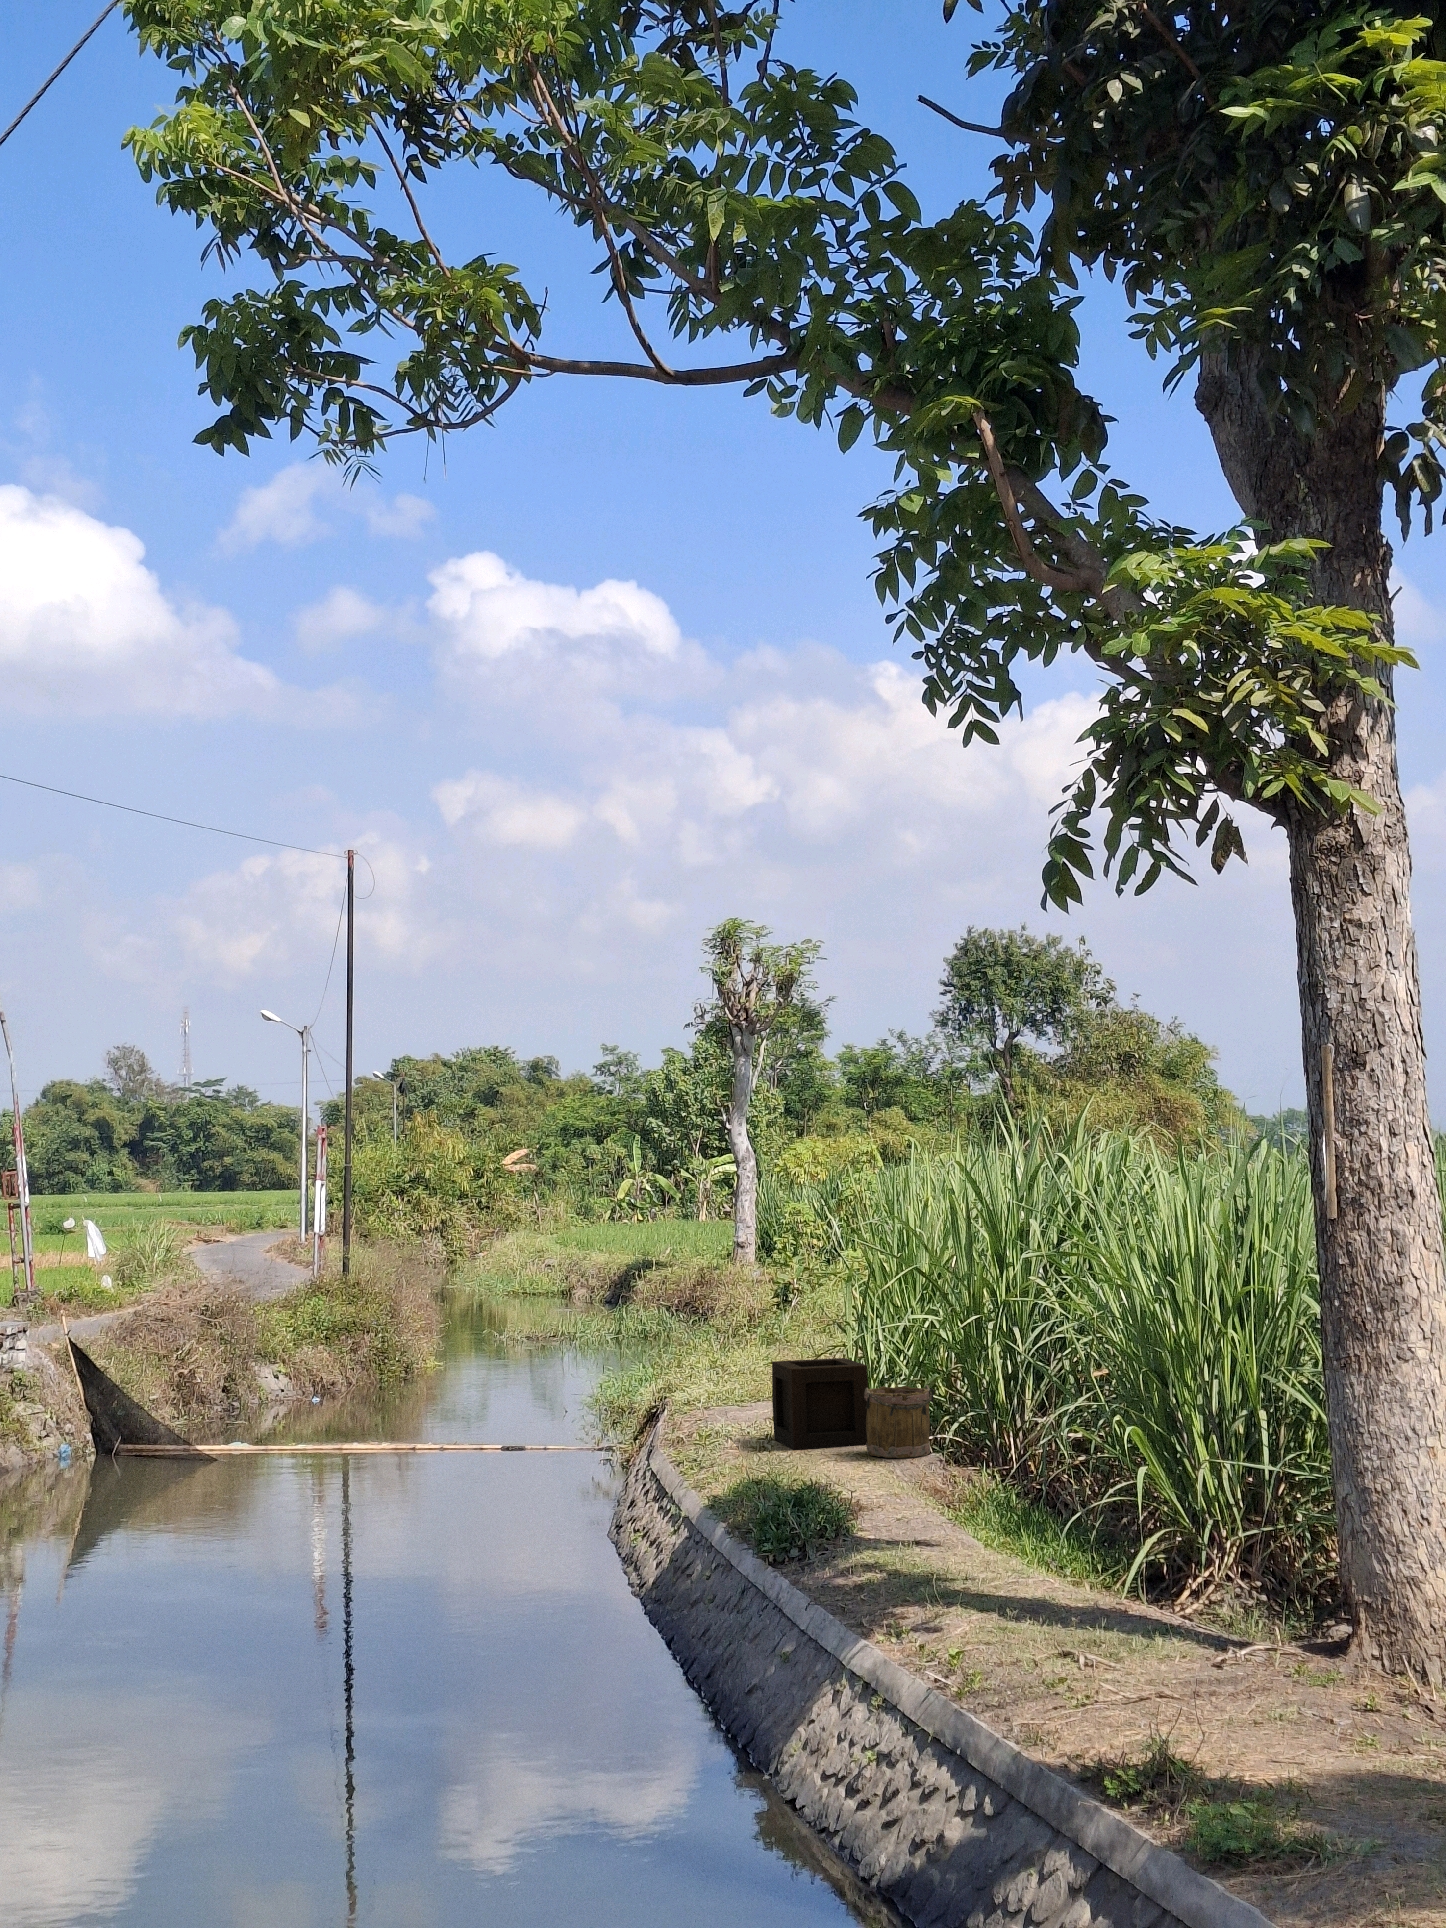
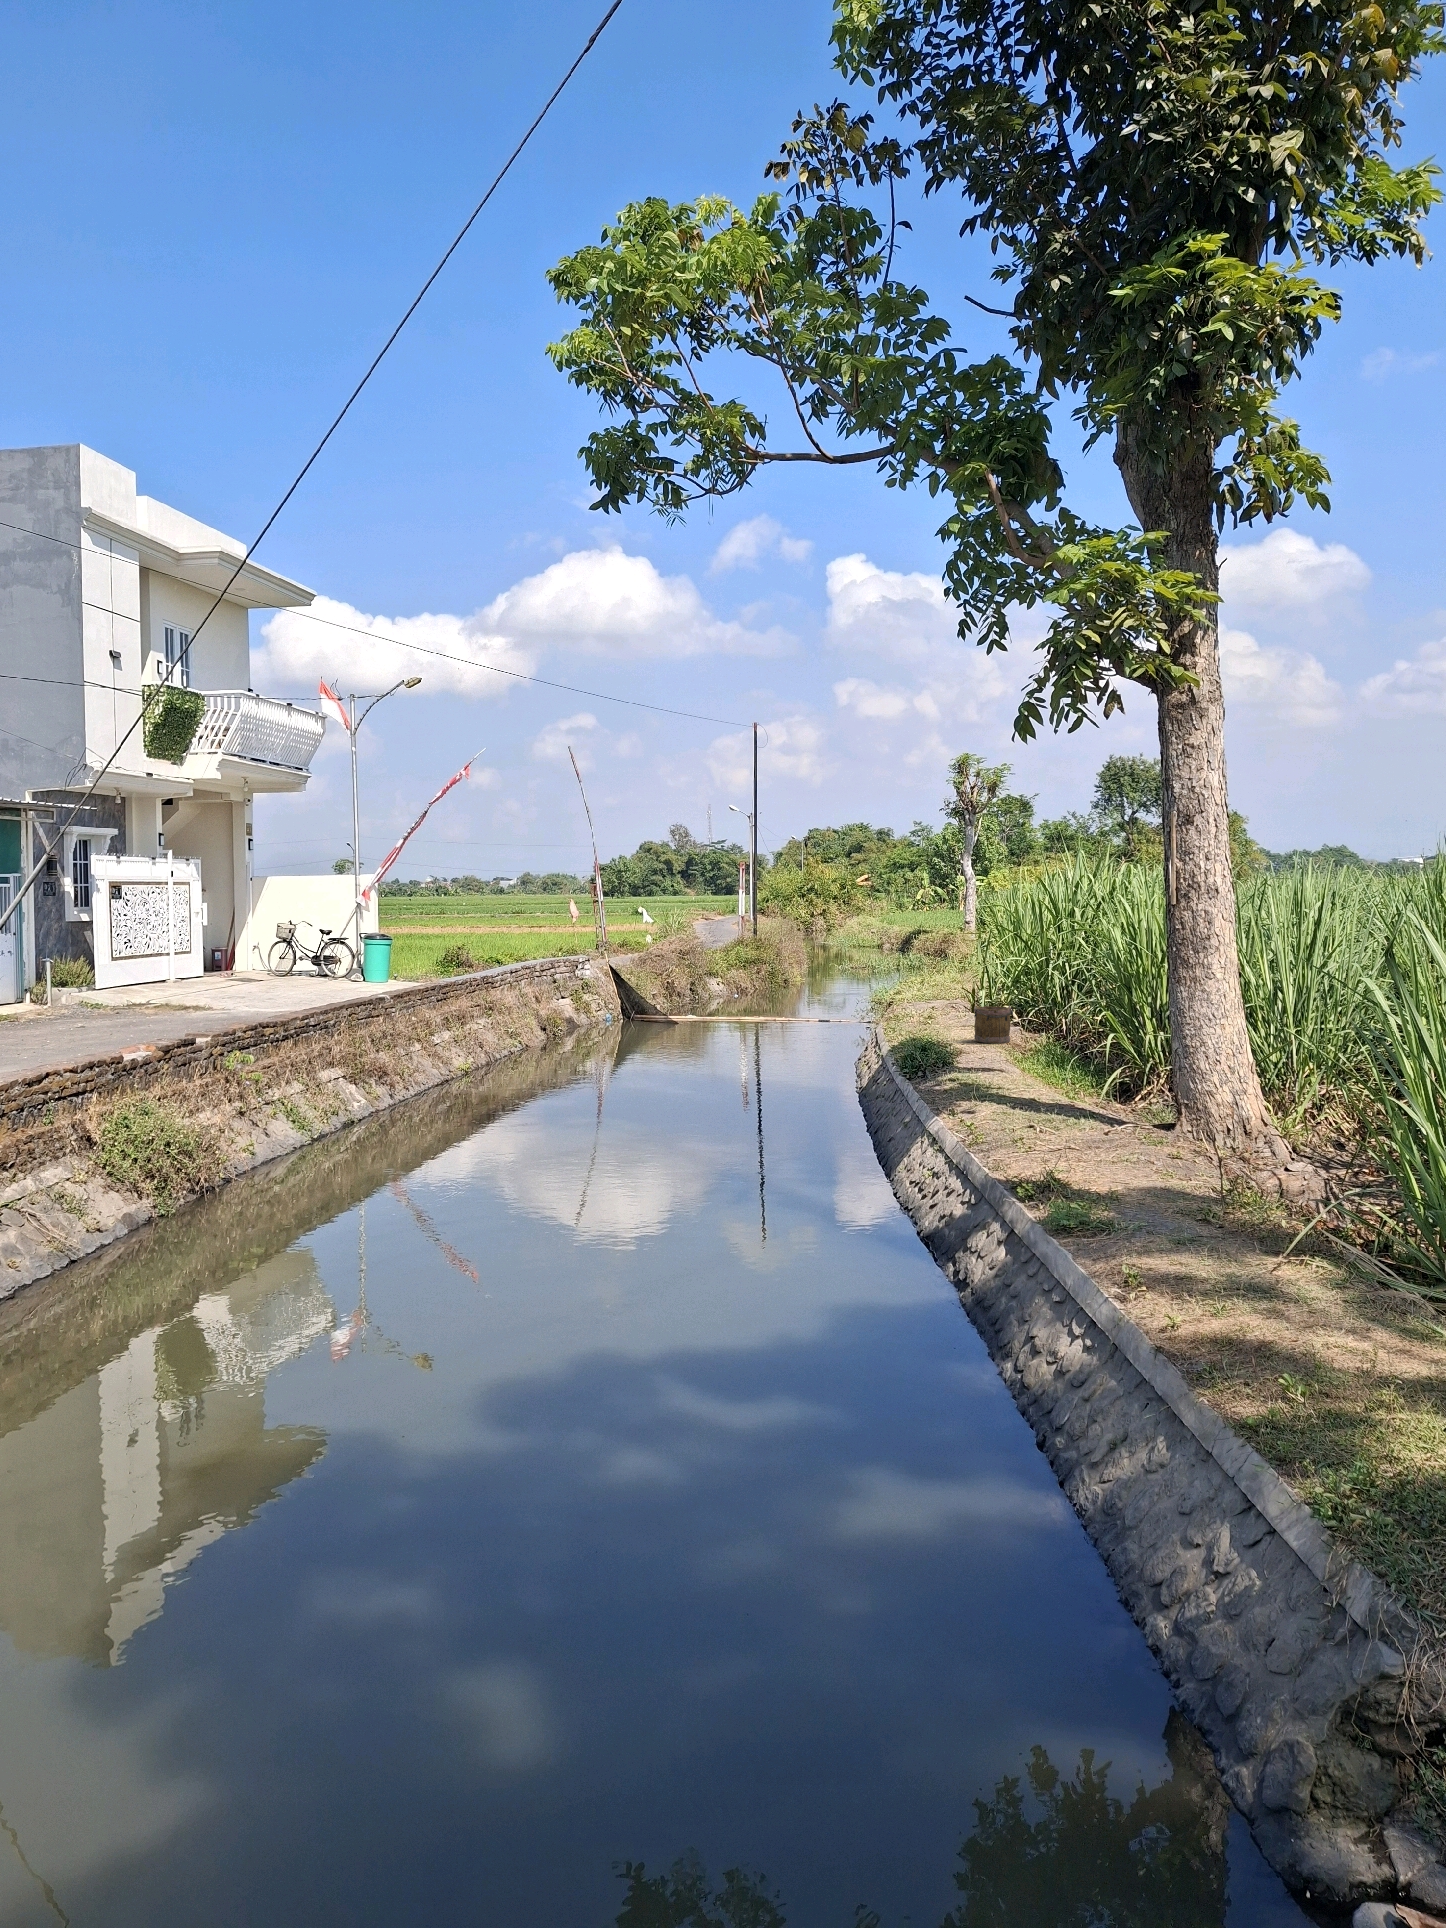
wooden crate: present [772,1358,868,1450] -> none [927,992,979,1038]

